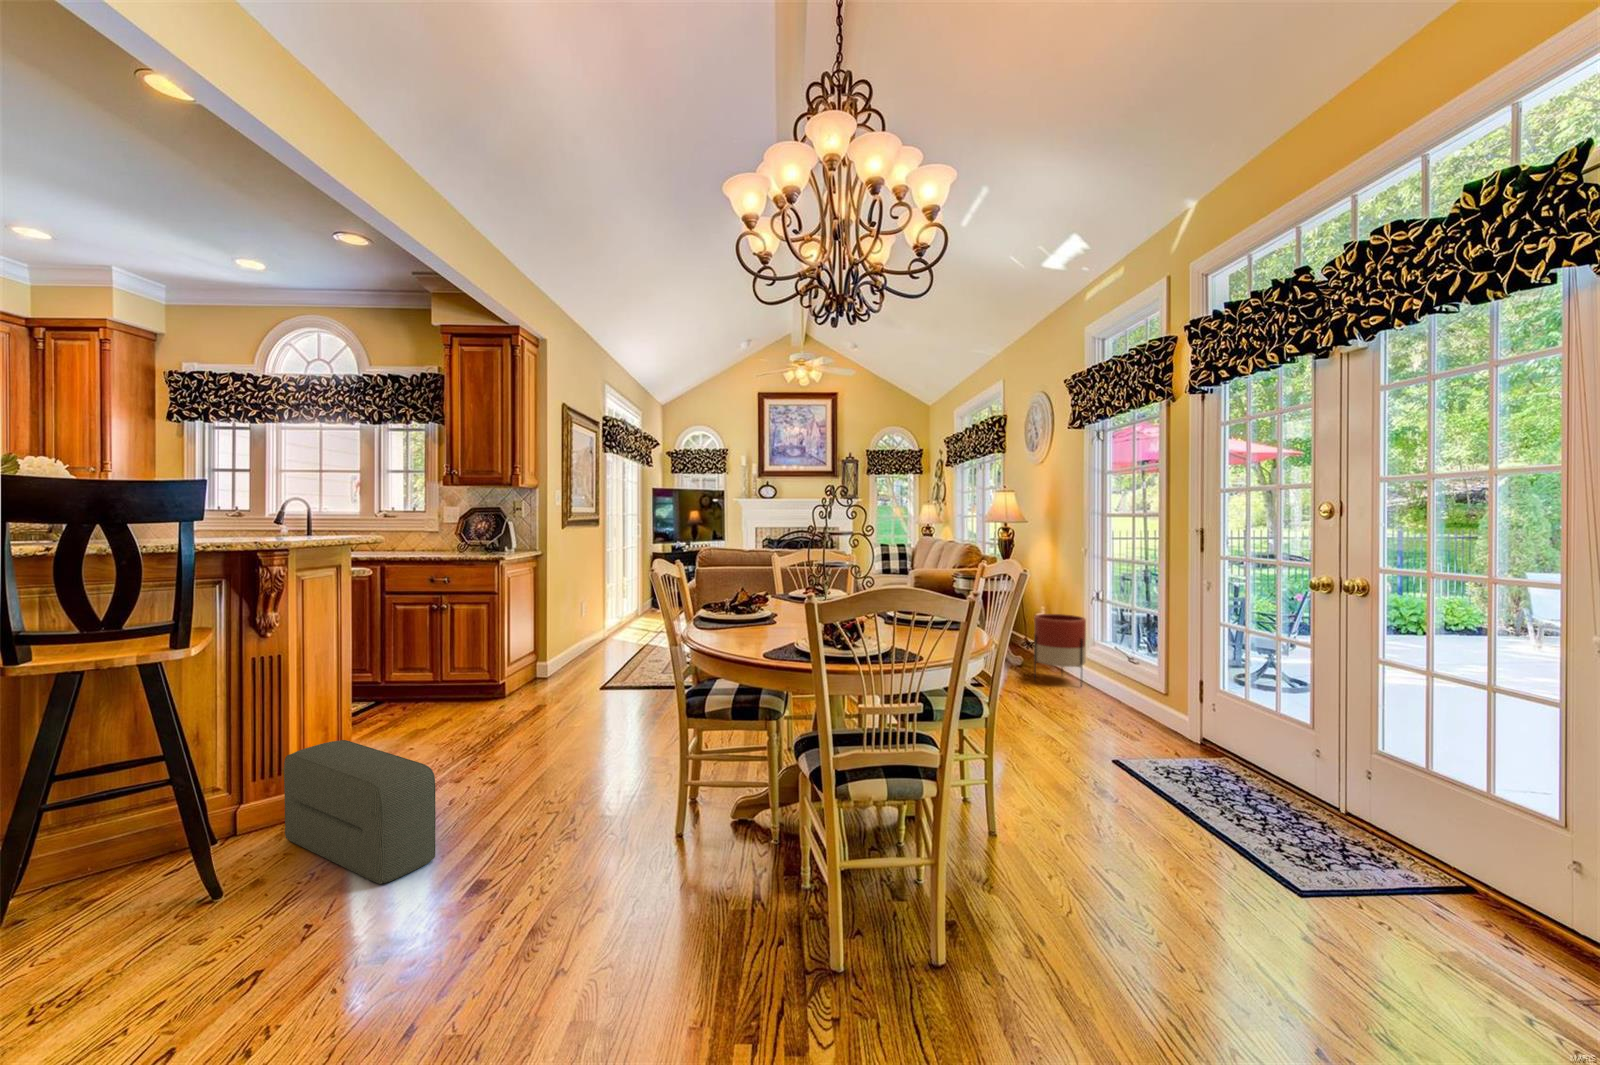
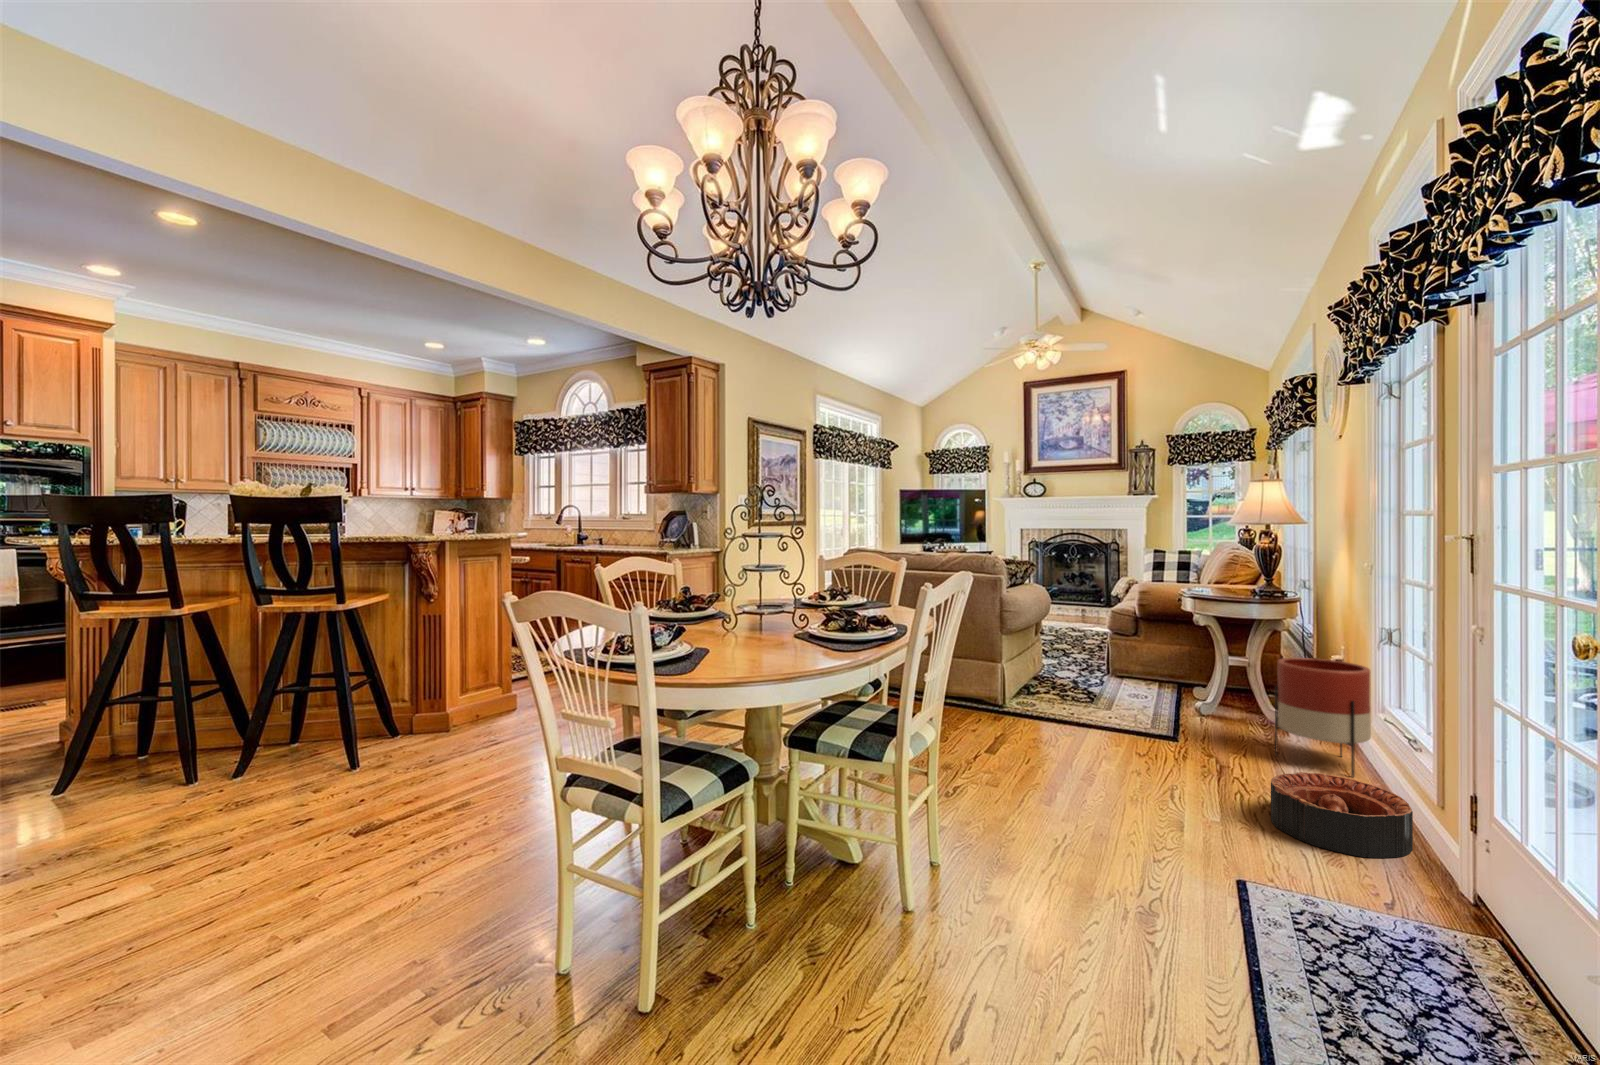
basket: none [1077,686,1153,731] -> present [1271,772,1413,858]
pouf: present [284,740,435,884] -> none [419,687,471,794]

